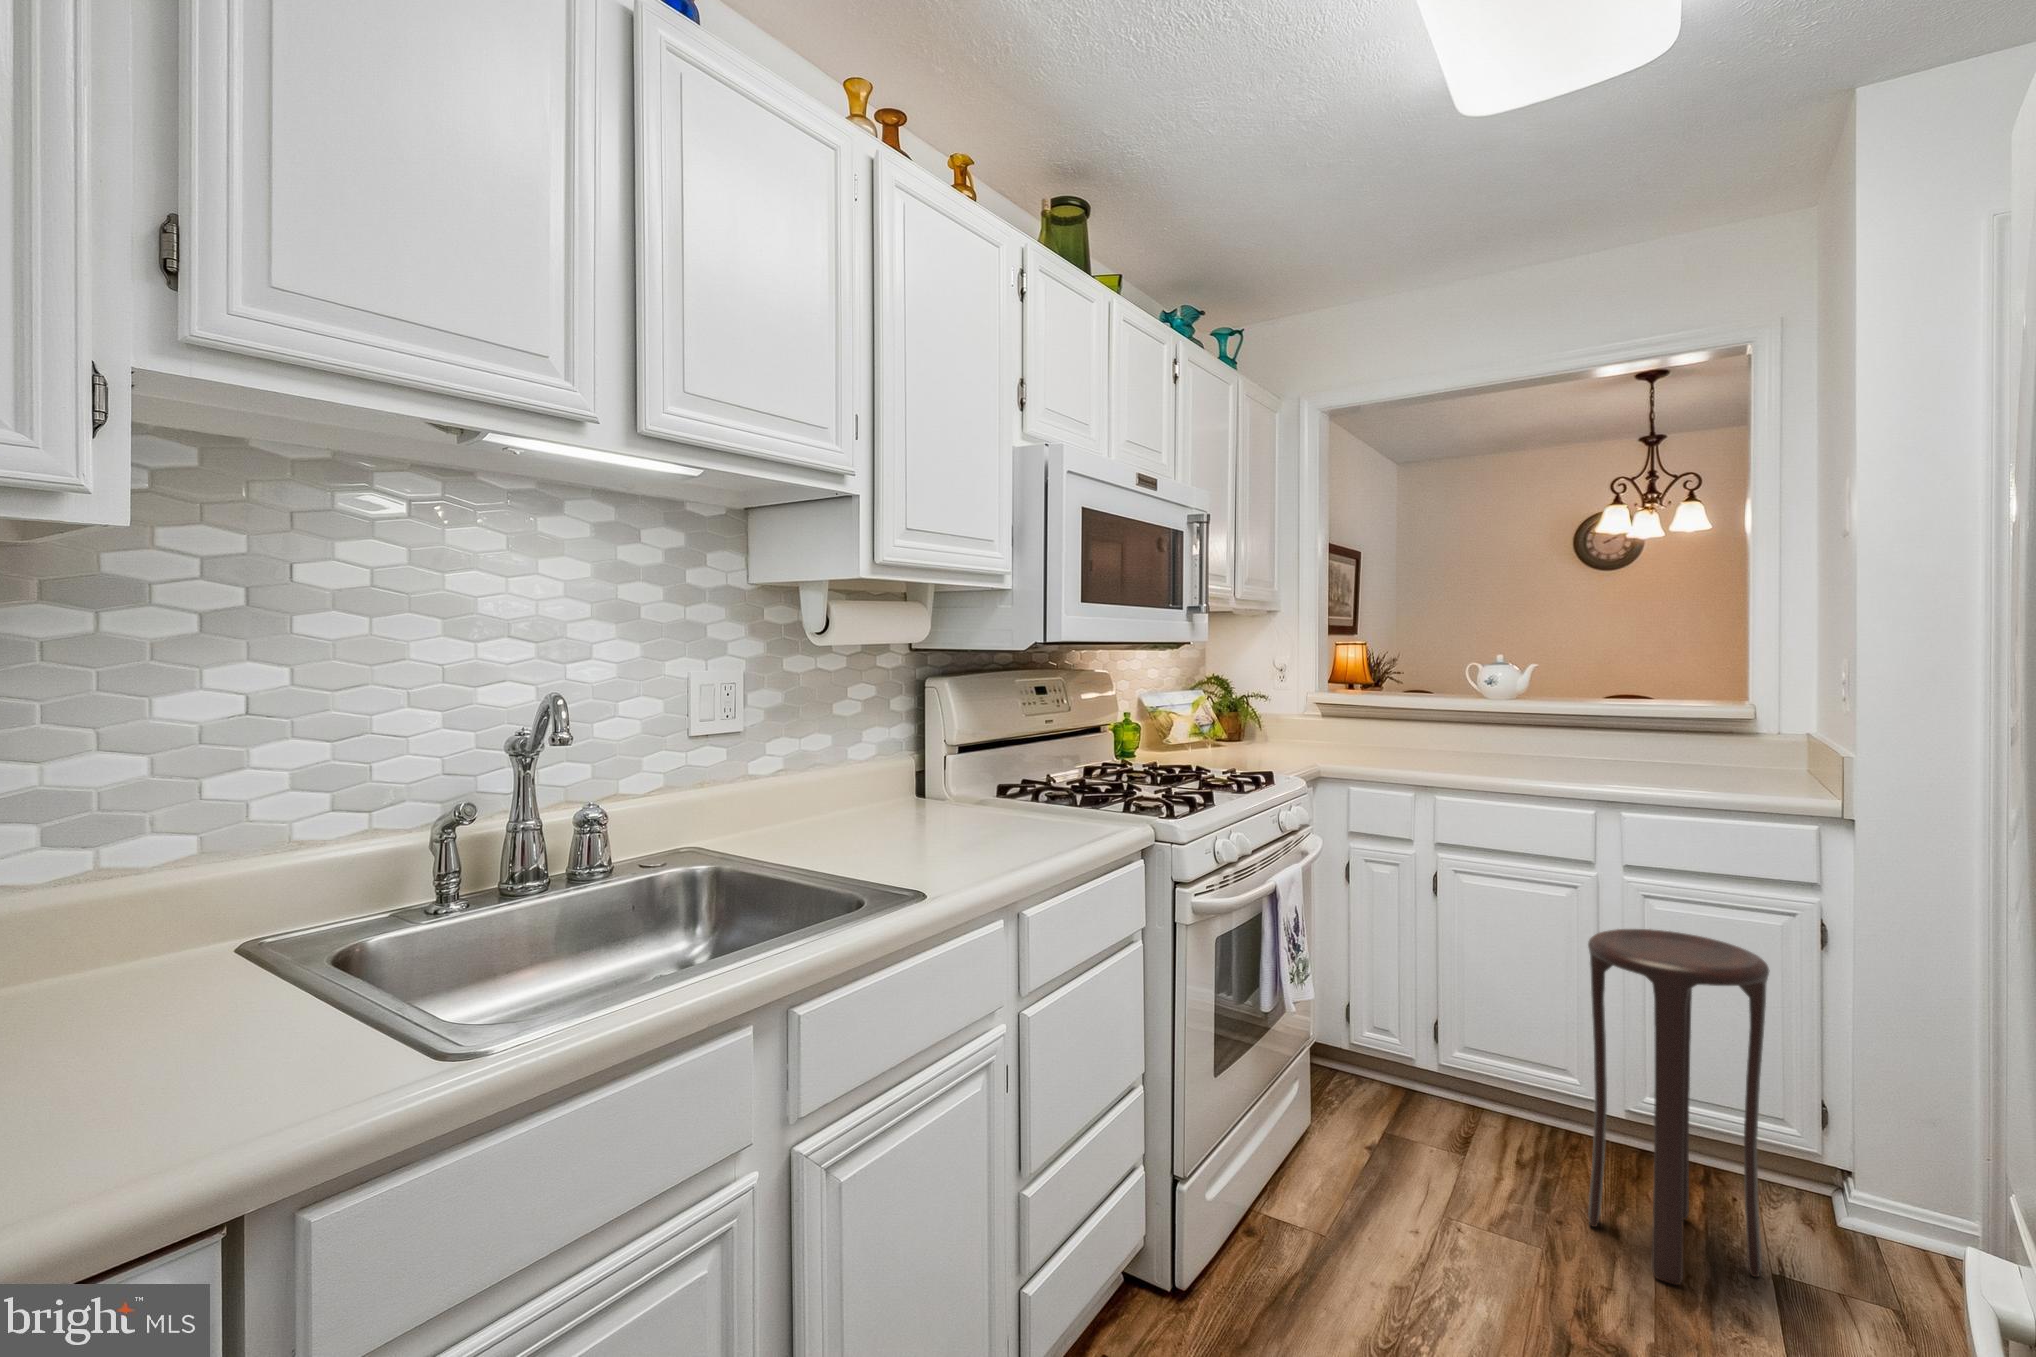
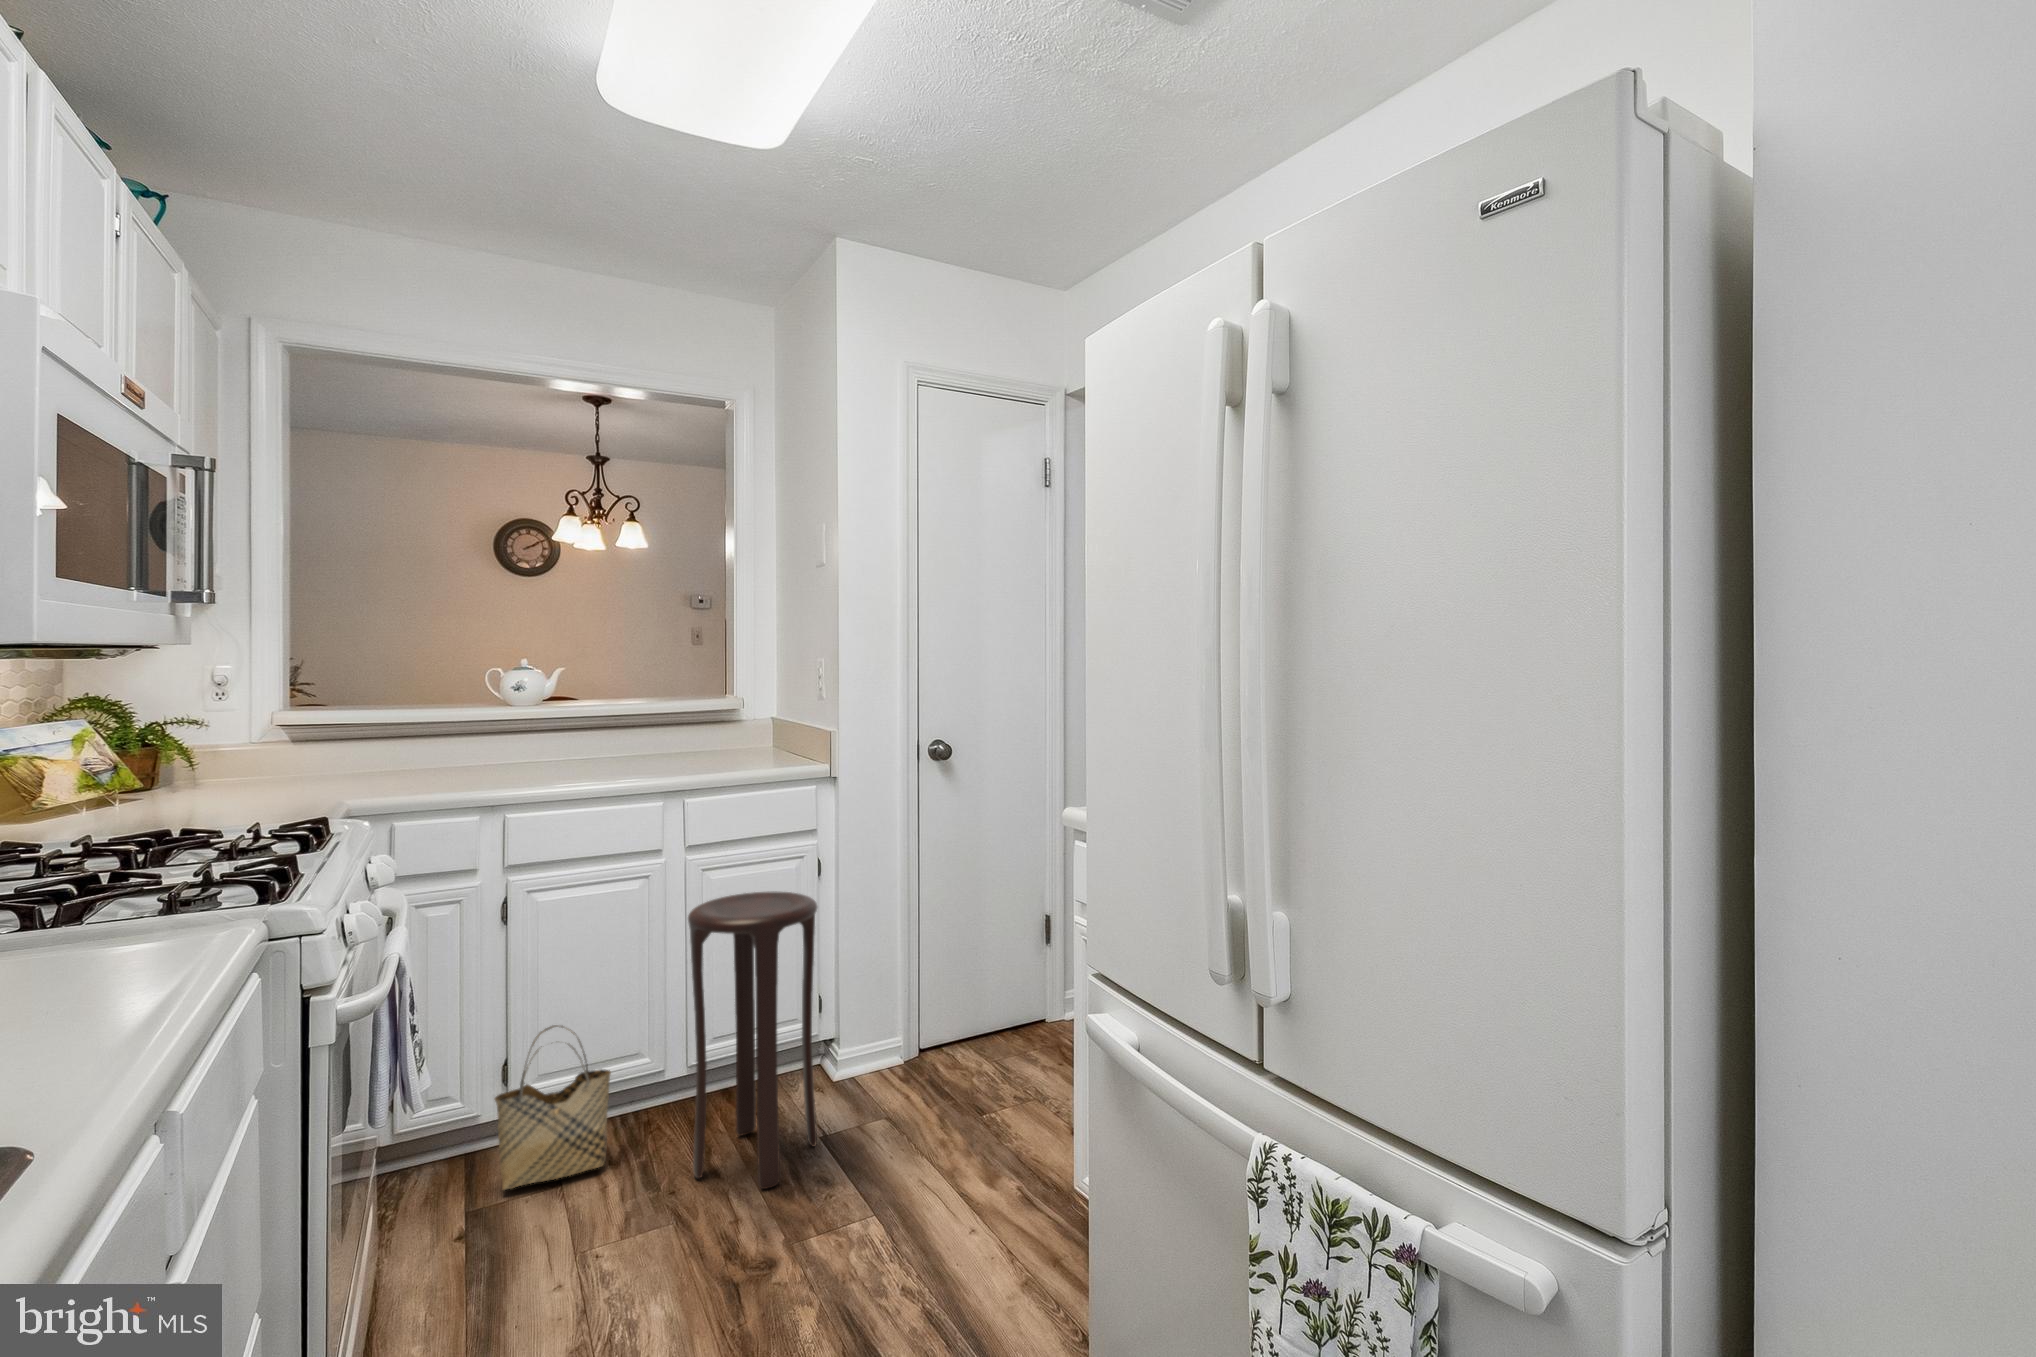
woven basket: none [1413,1006,1522,1161] -> present [495,1025,611,1190]

